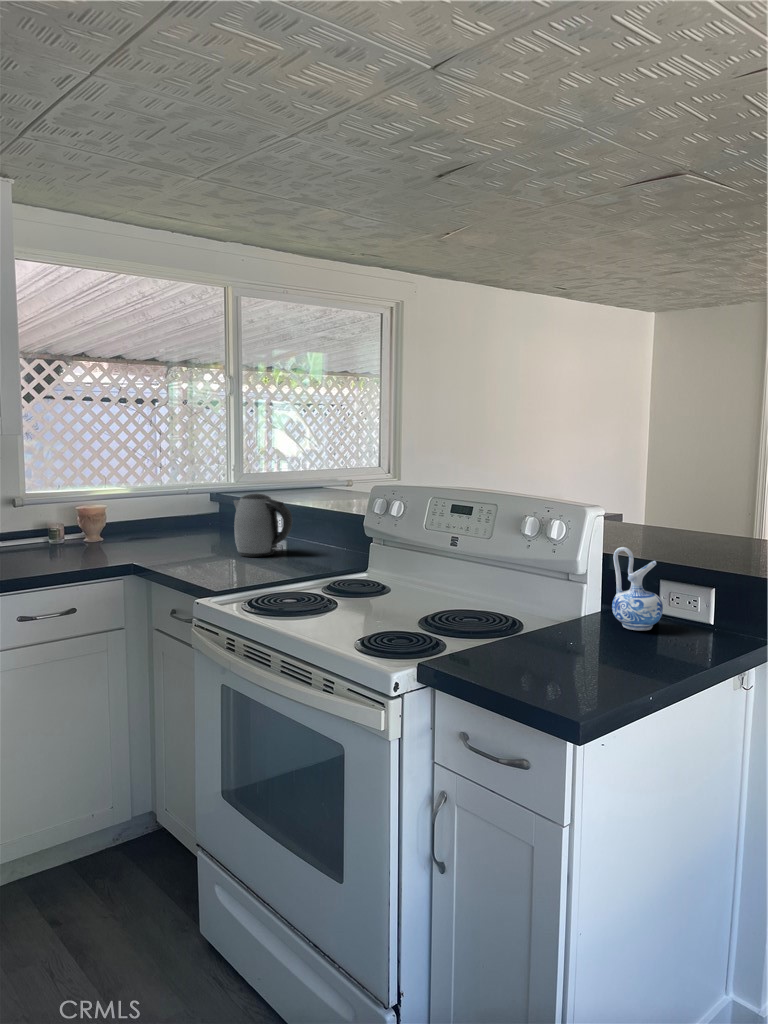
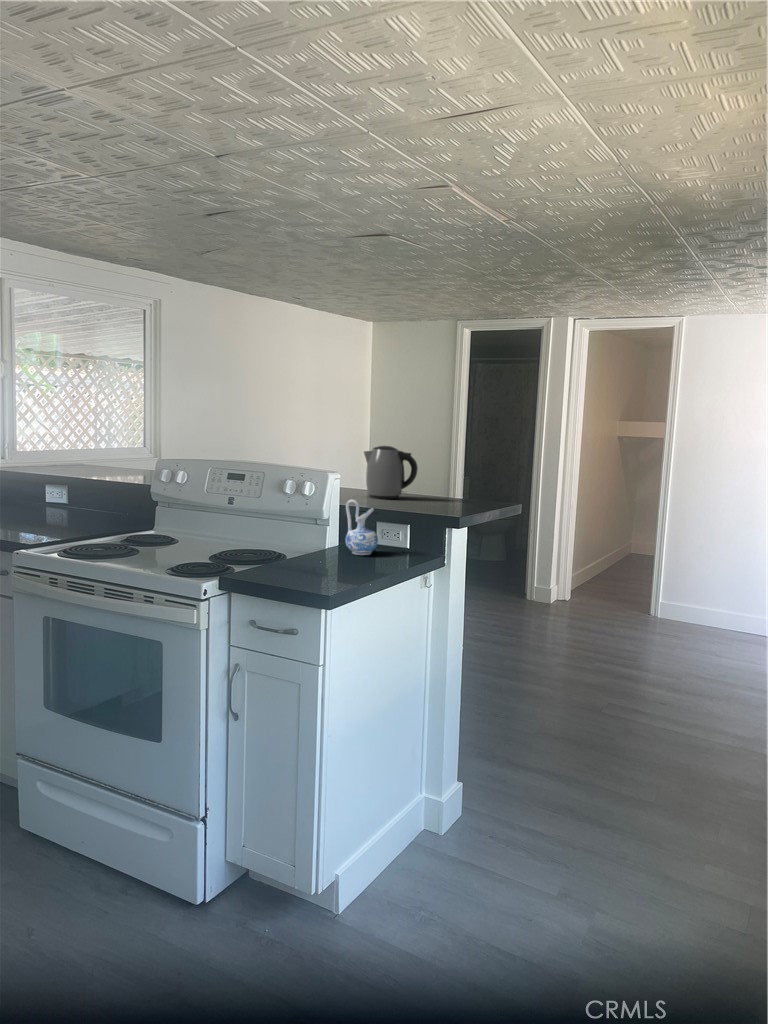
kettle: present [234,494,292,557] -> present [364,446,418,499]

